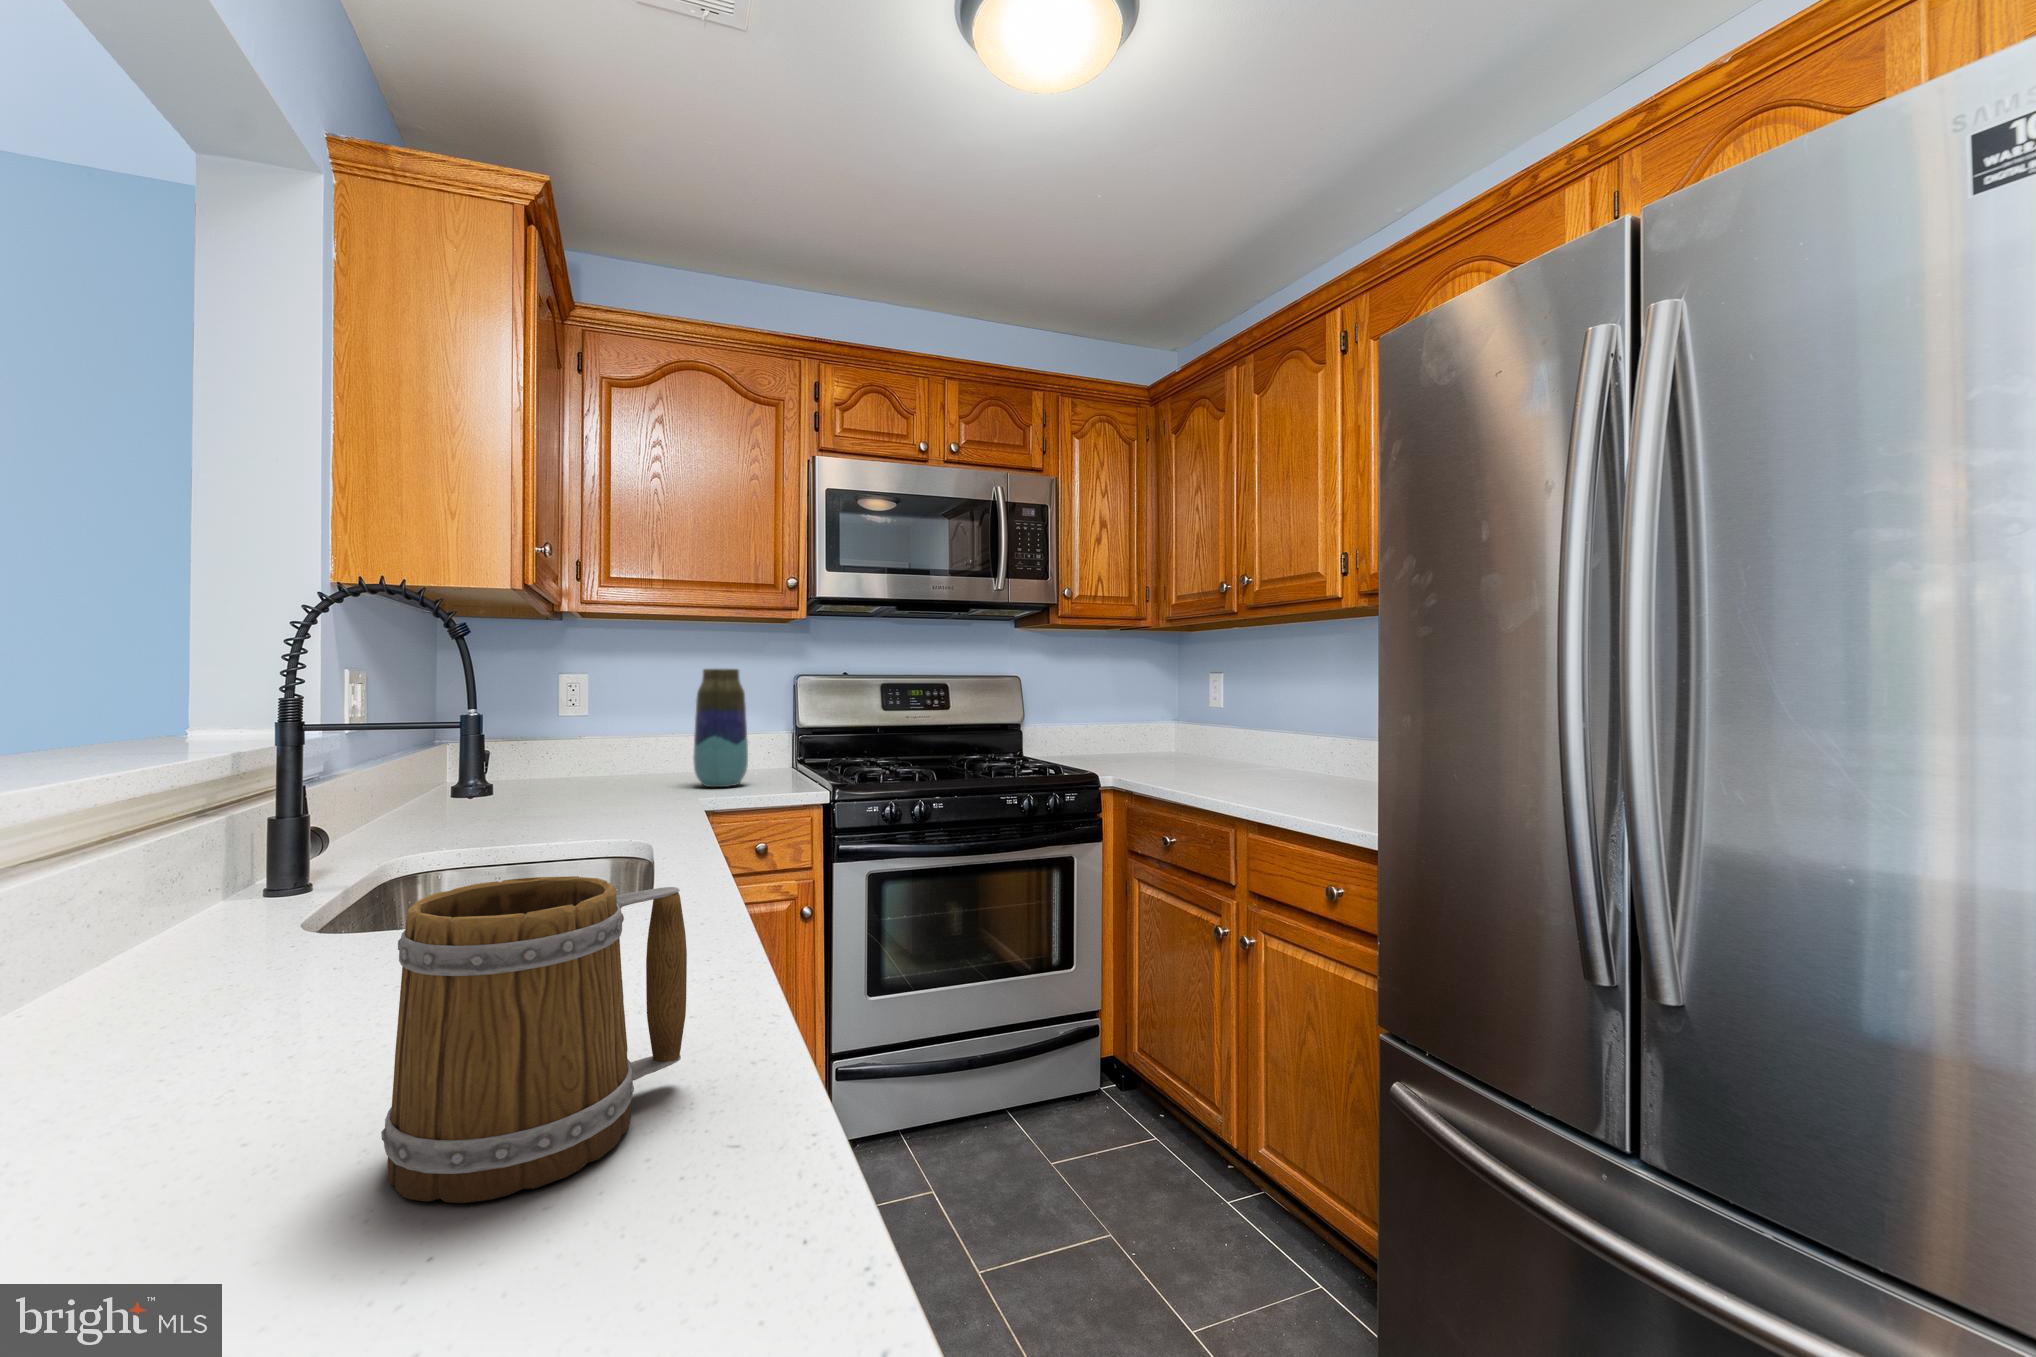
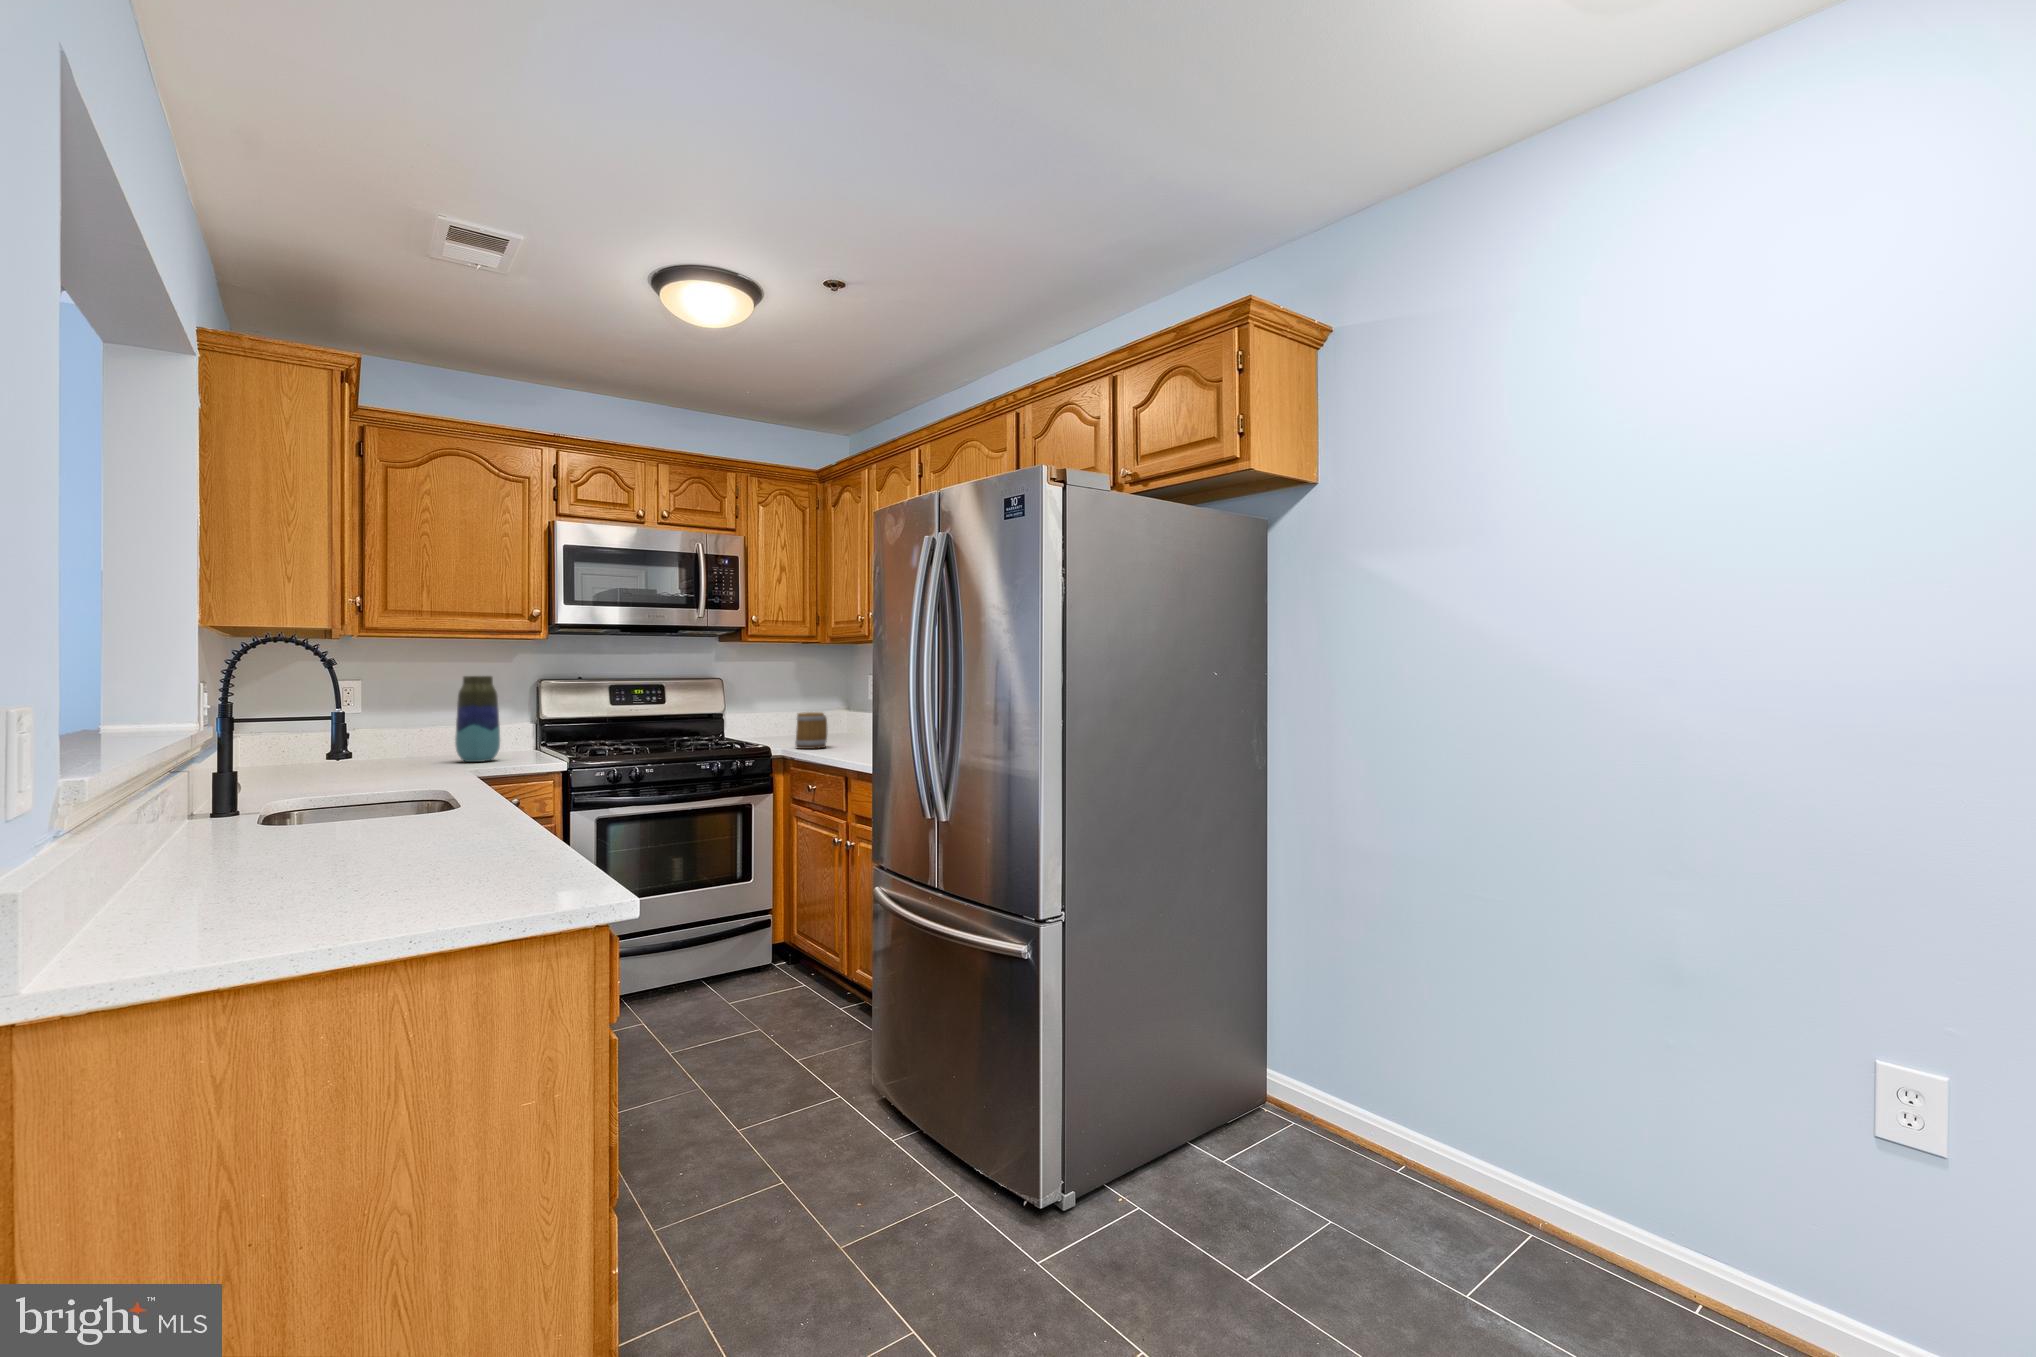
mug: present [381,876,687,1203] -> present [795,712,827,749]

